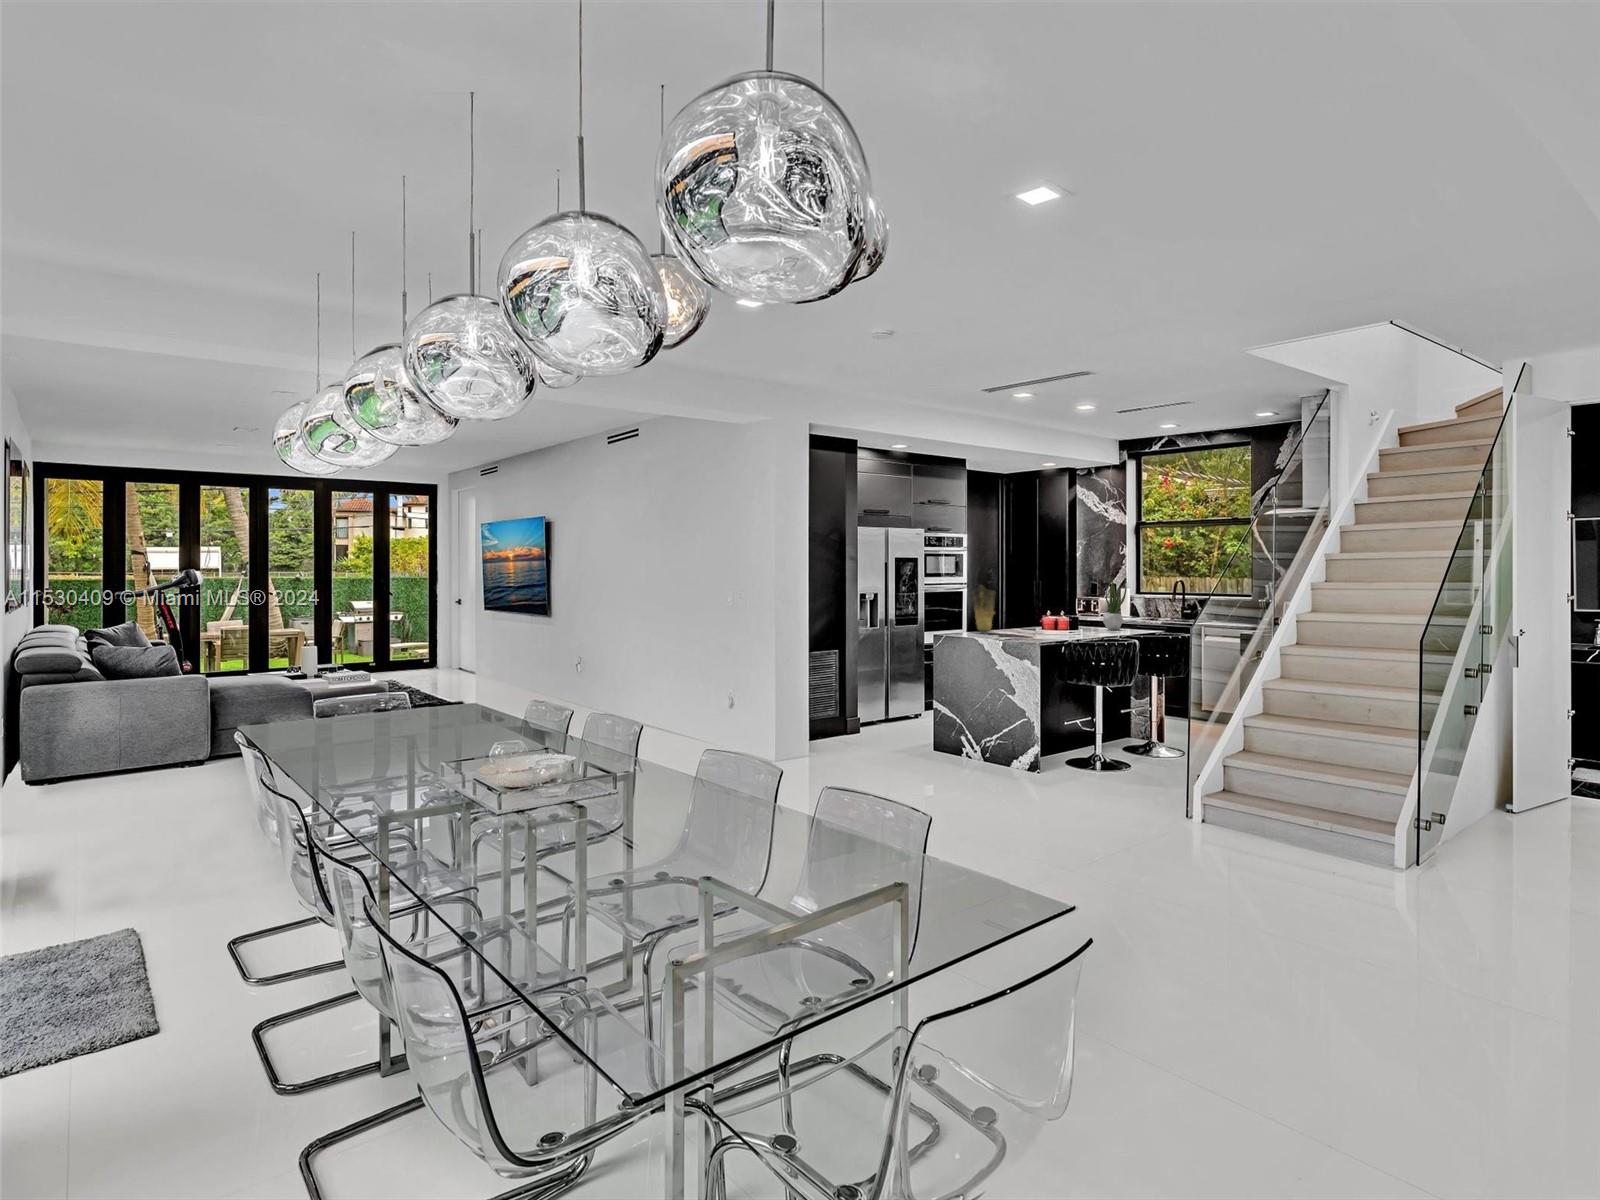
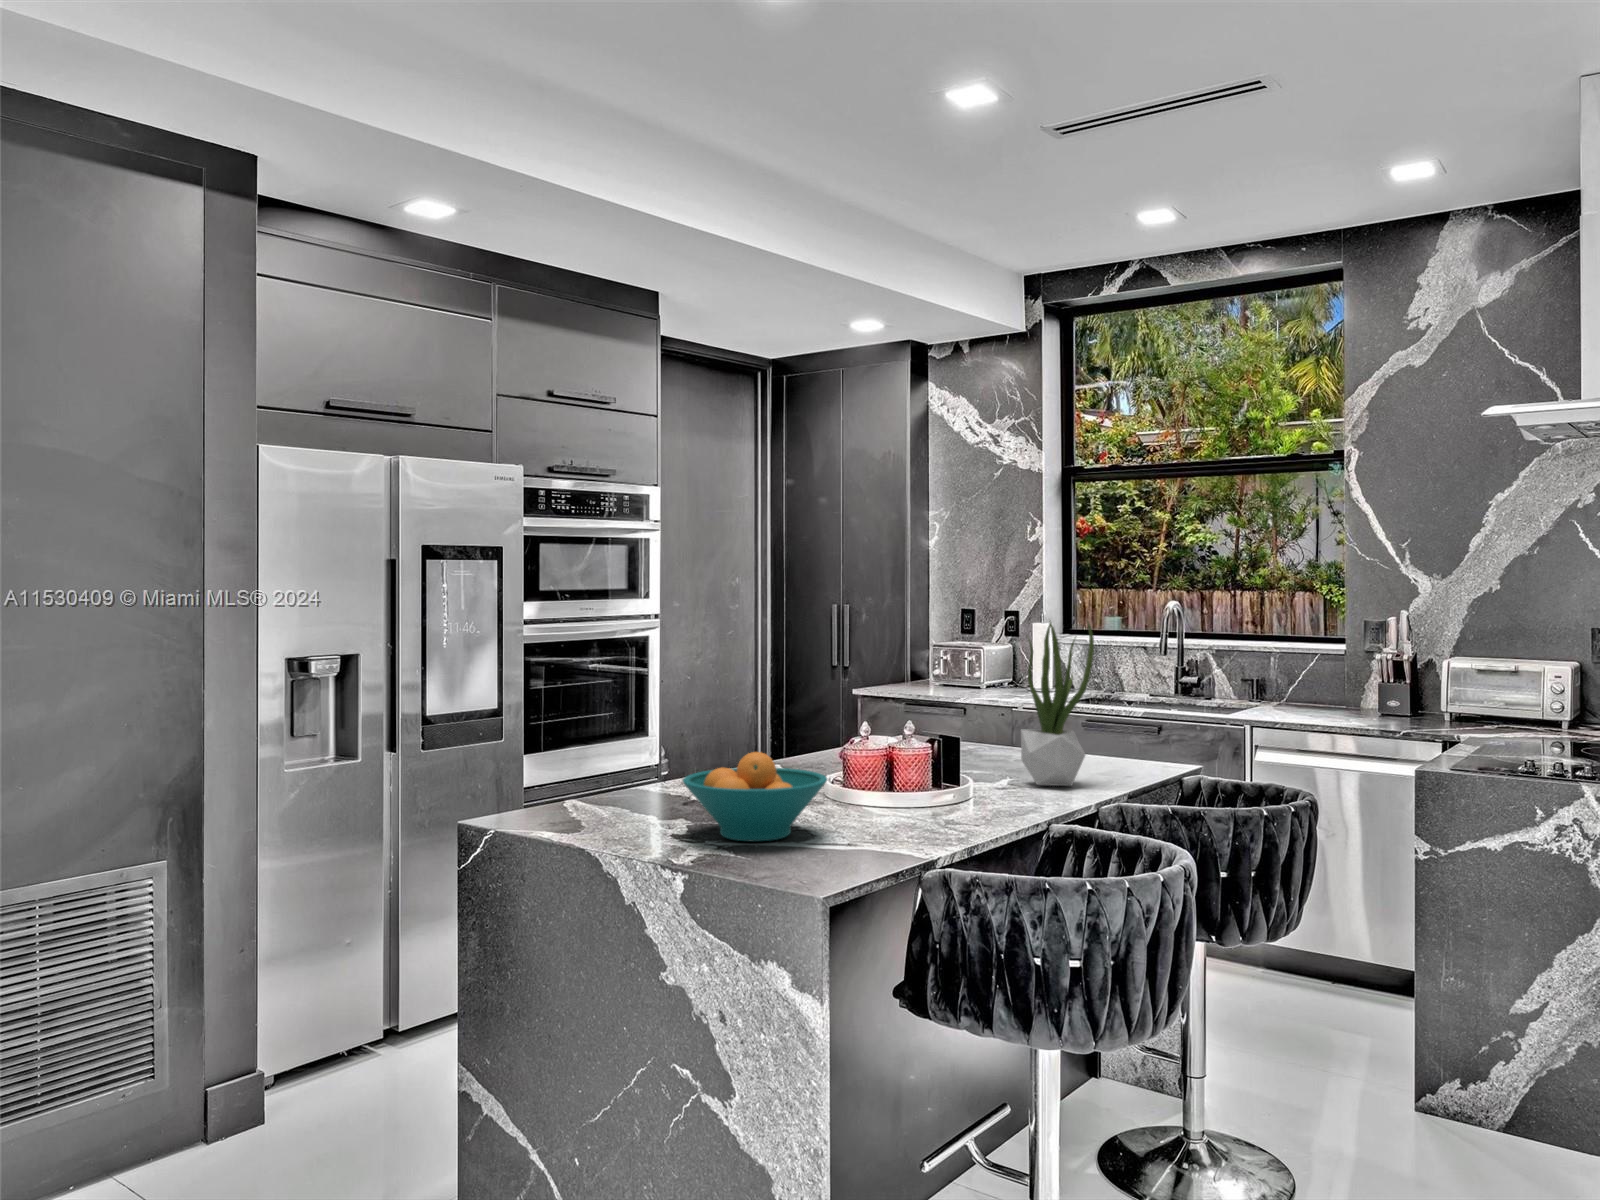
vase: present [972,585,996,631] -> none [578,650,661,816]
fruit bowl: none [1006,611,1045,633] -> present [683,752,827,842]

